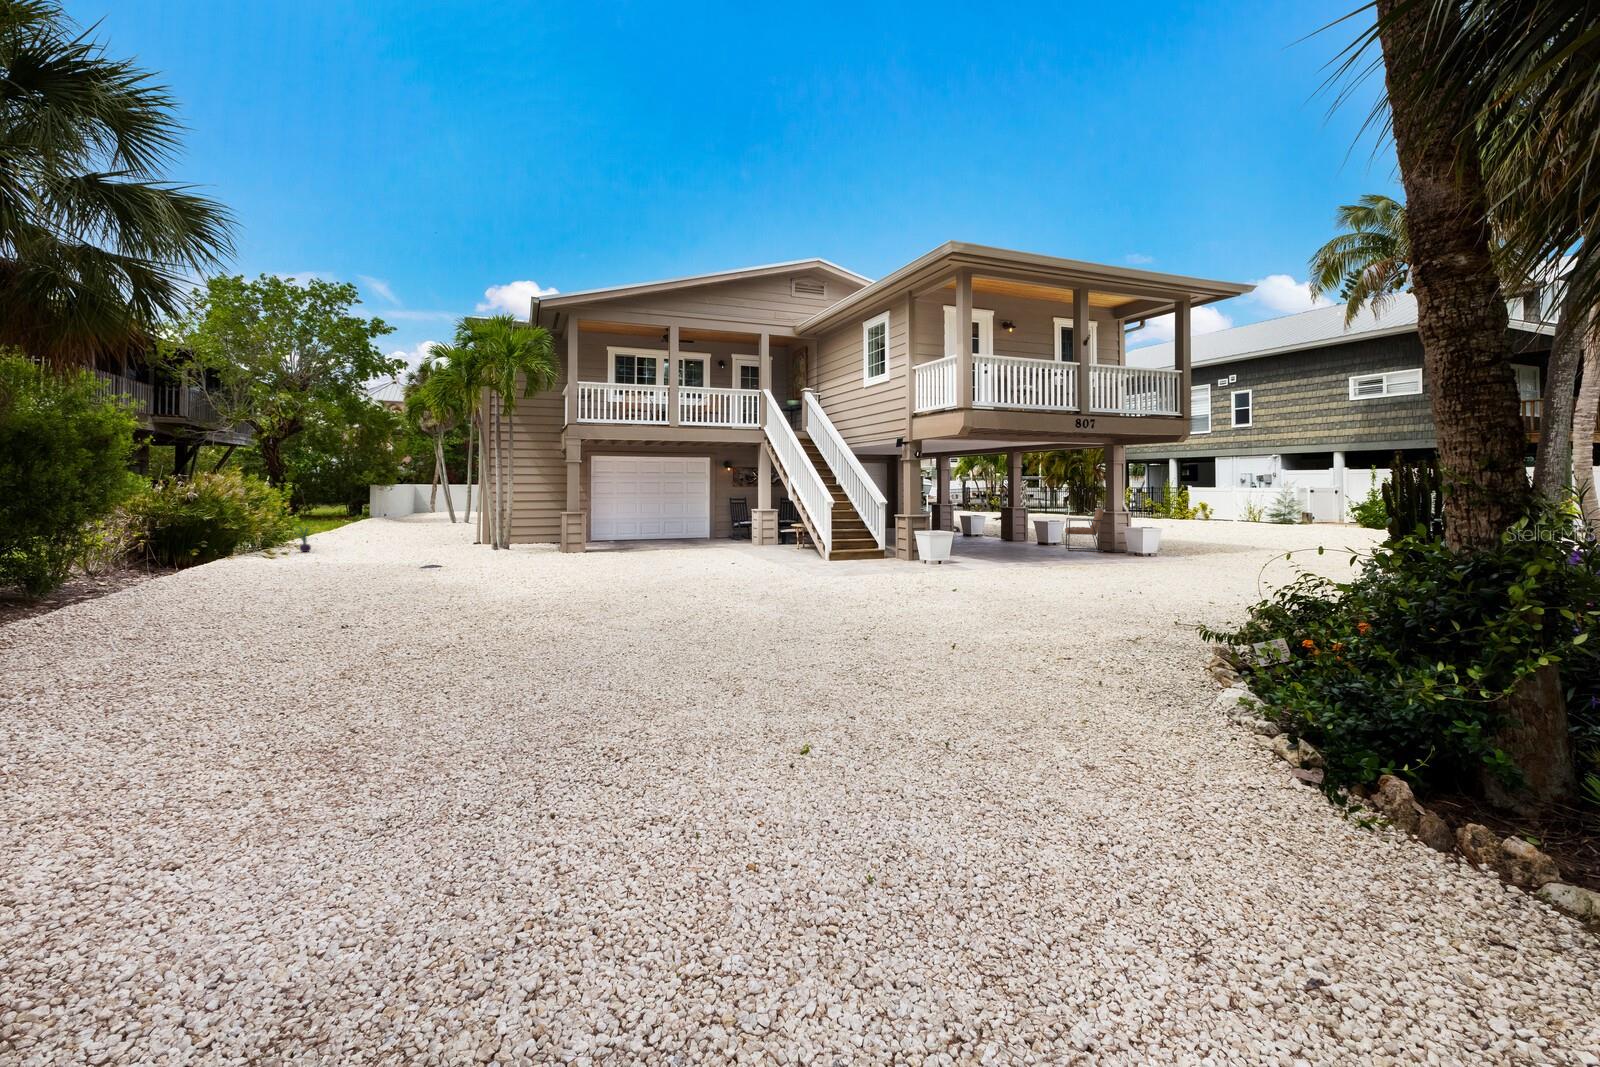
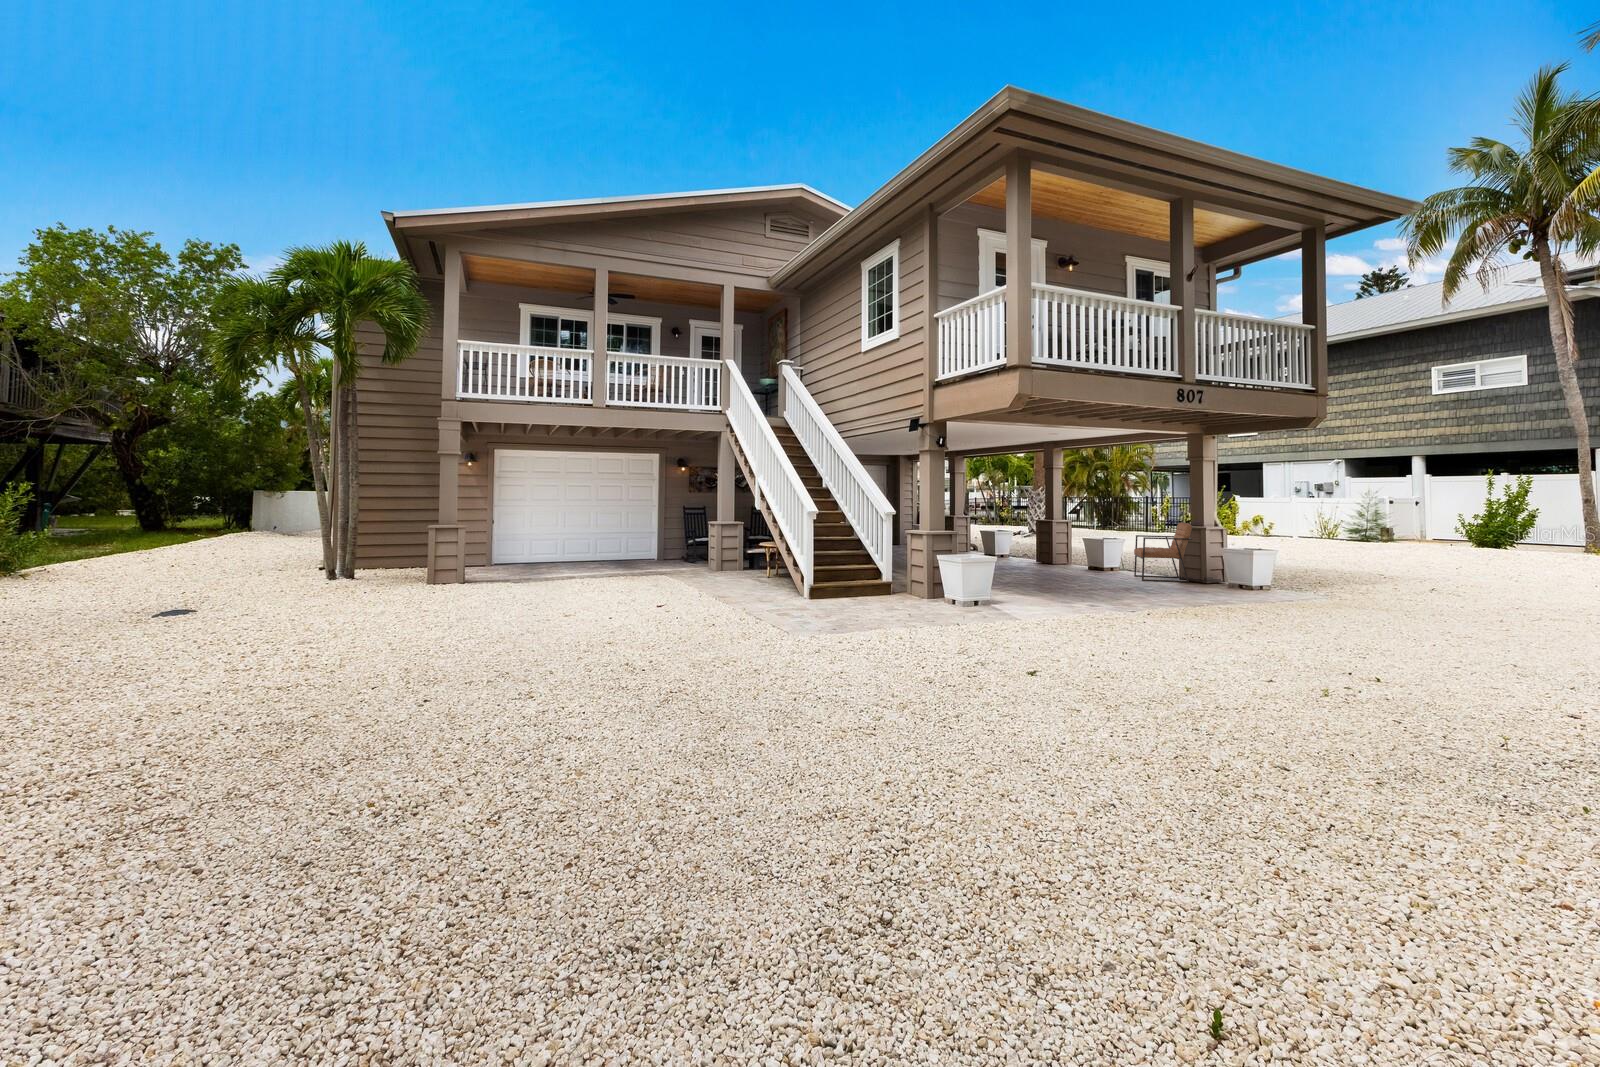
decorative plant: present [298,527,318,552] -> none [25,540,89,579]

